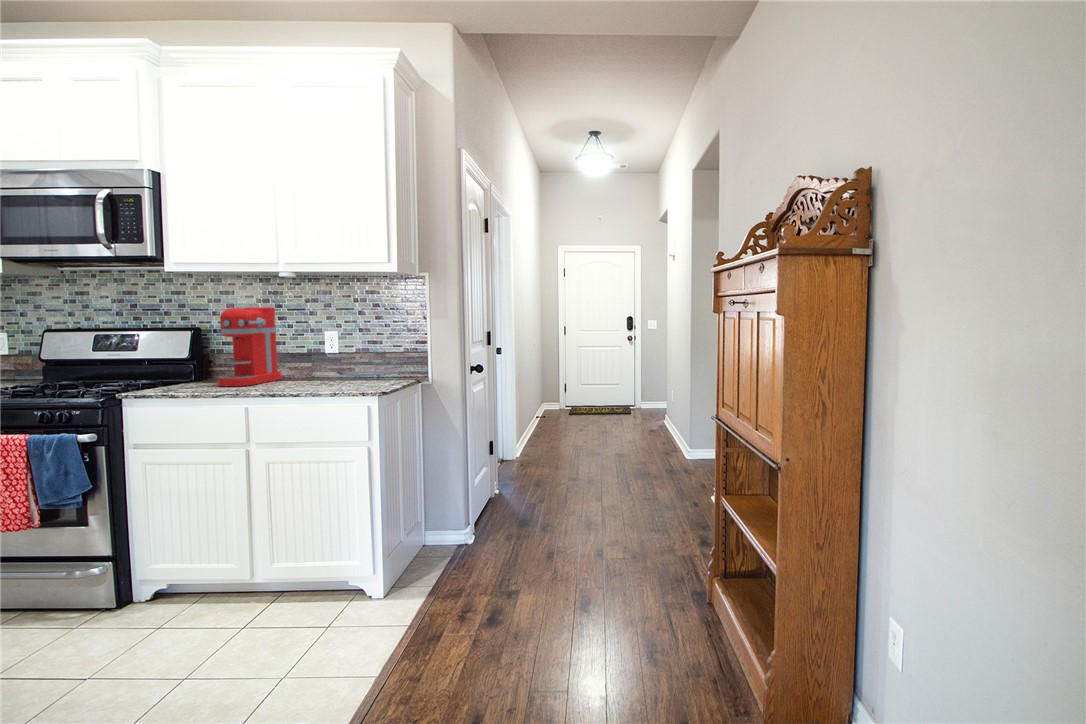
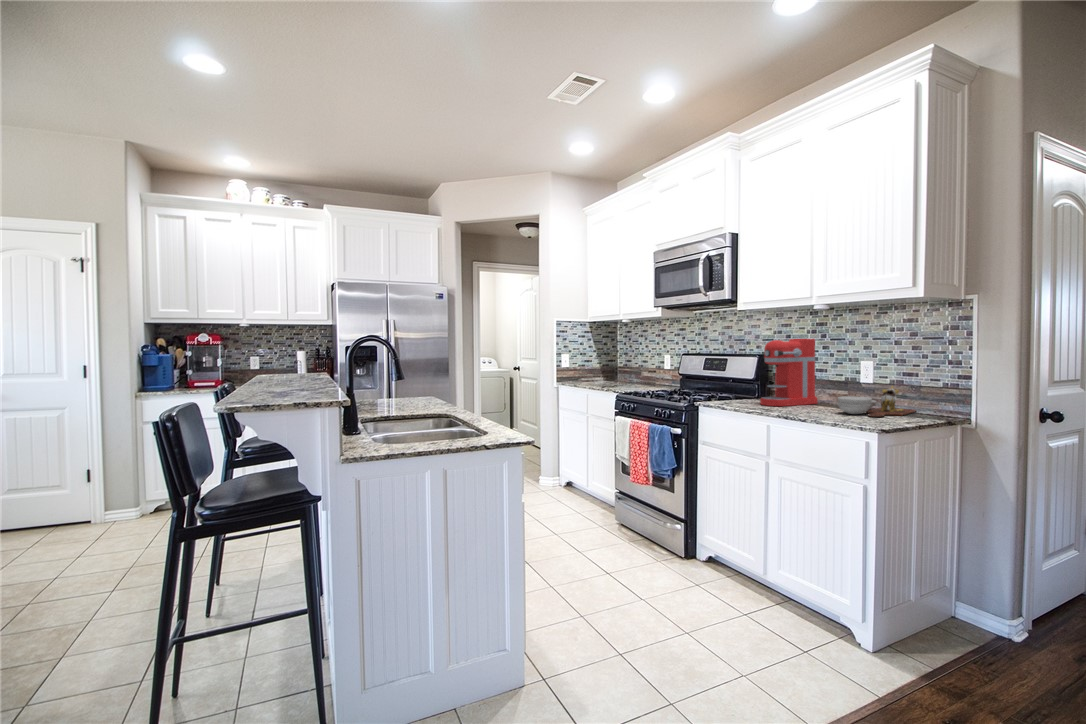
cutting board: none [320,353,387,384] -> present [838,386,916,417]

